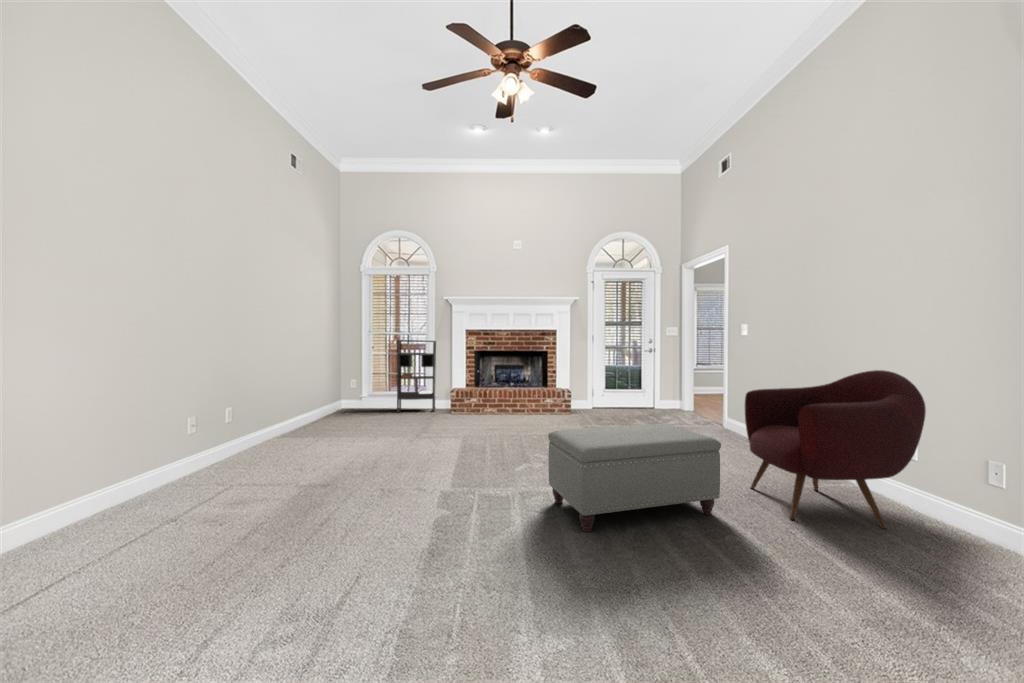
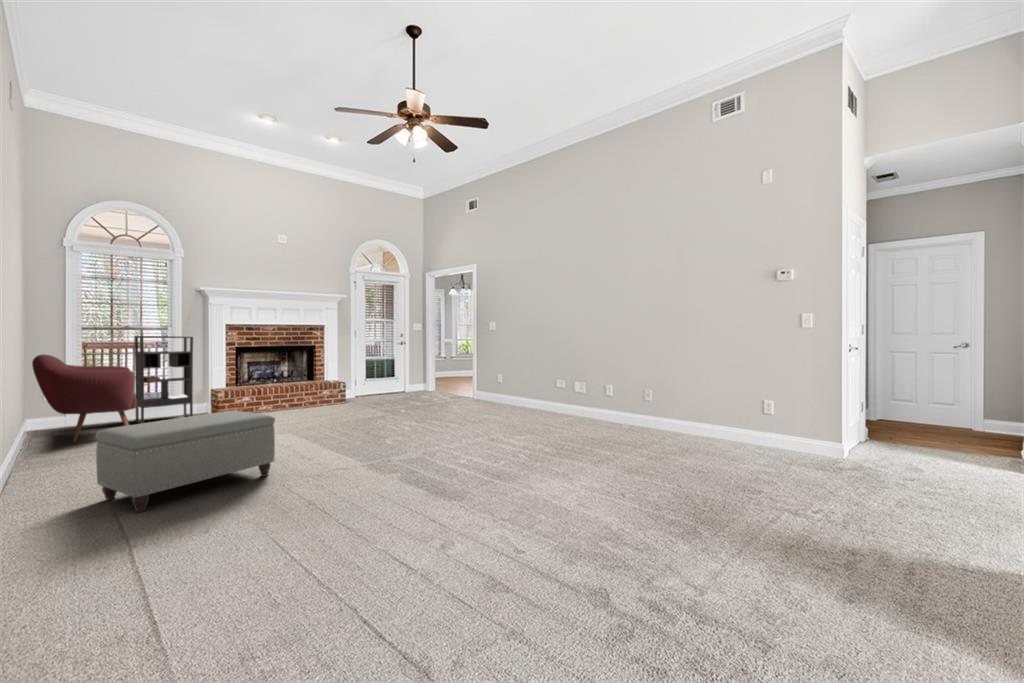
armchair: present [745,370,926,529] -> present [32,354,137,443]
ottoman: present [548,424,721,532] -> present [96,410,275,512]

